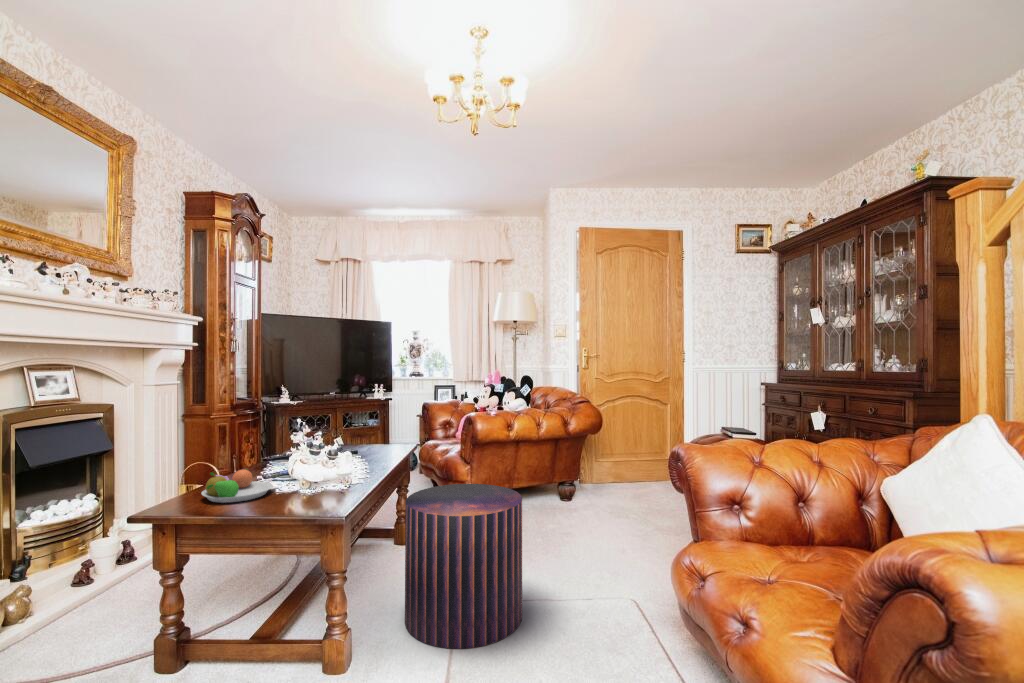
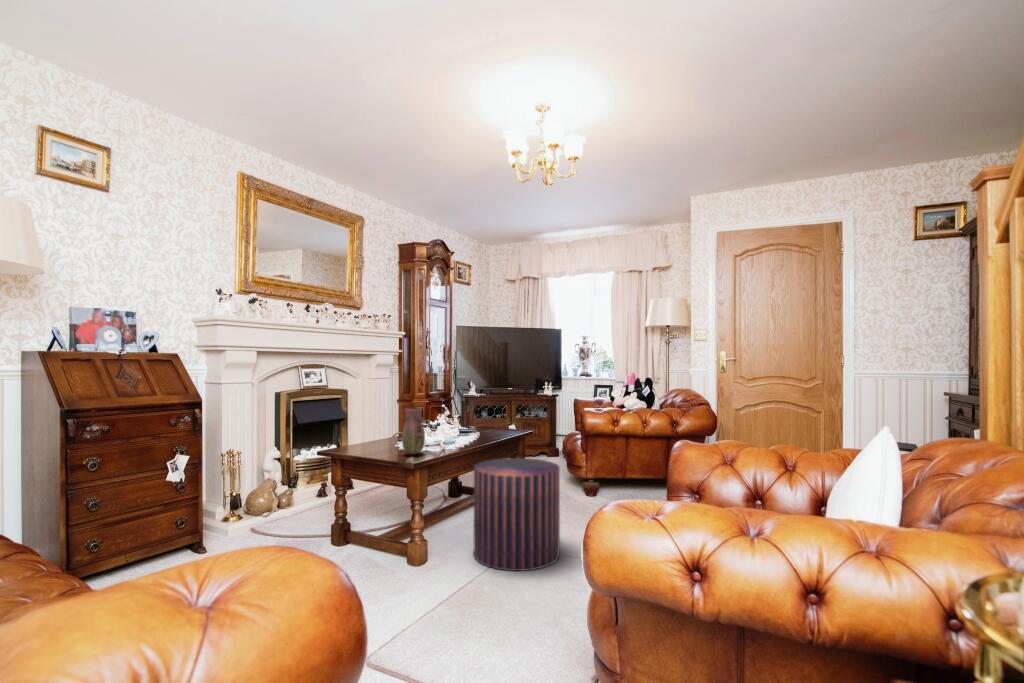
vase: none [292,428,329,500] -> present [402,408,425,455]
fruit bowl: present [201,469,273,503] -> none [360,432,402,451]

